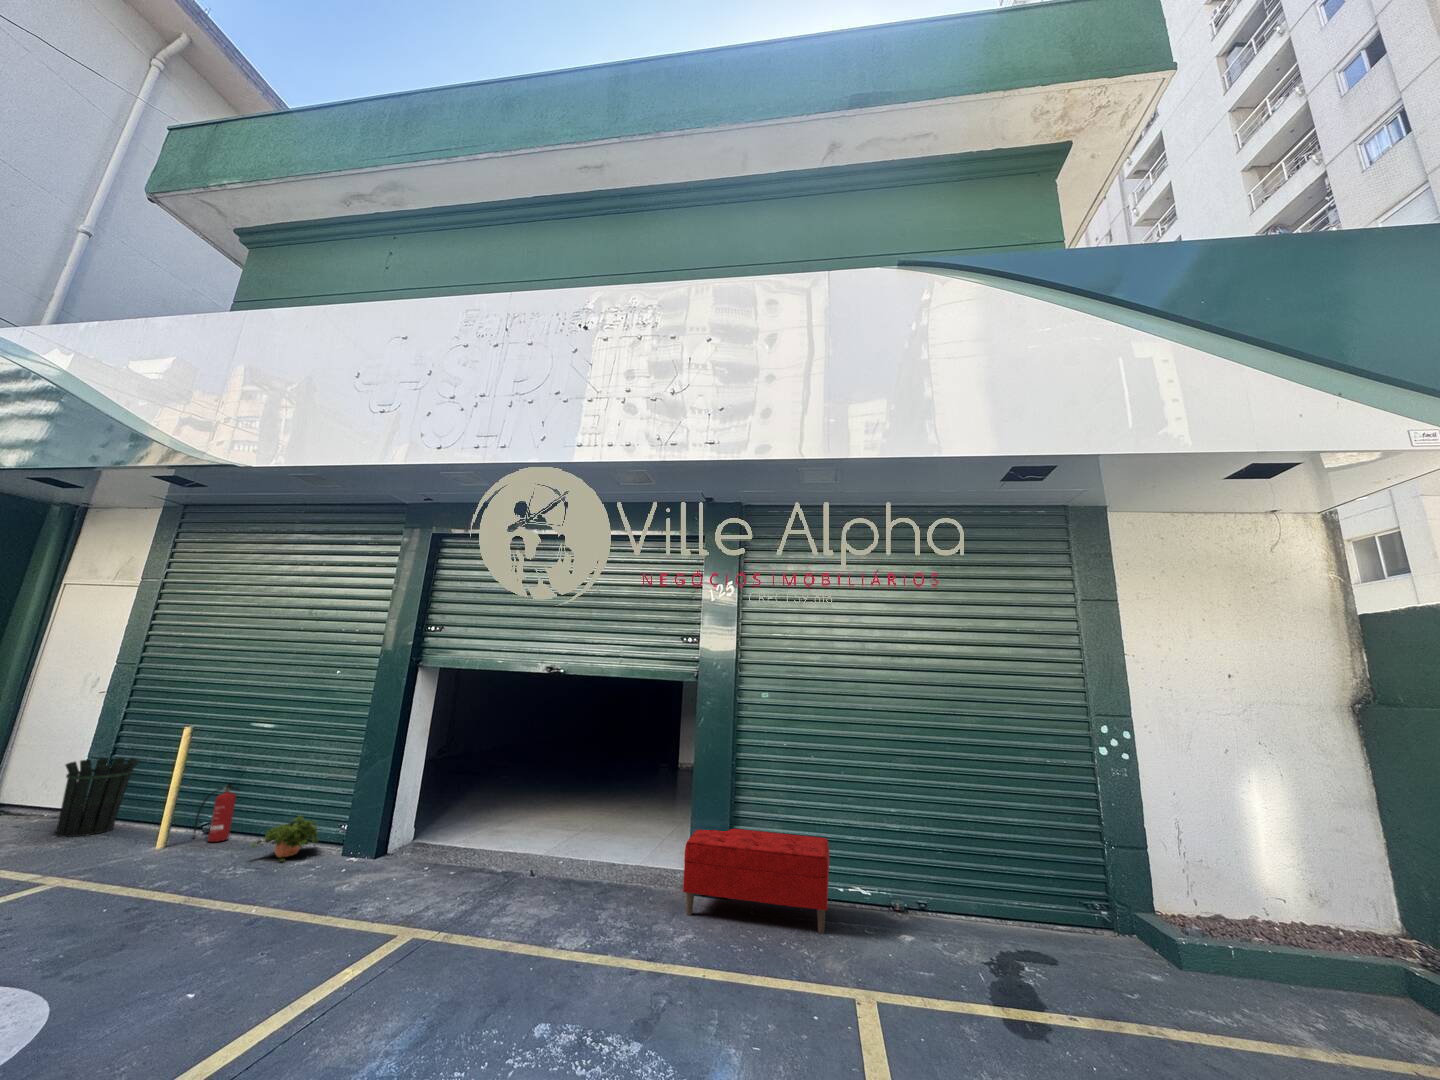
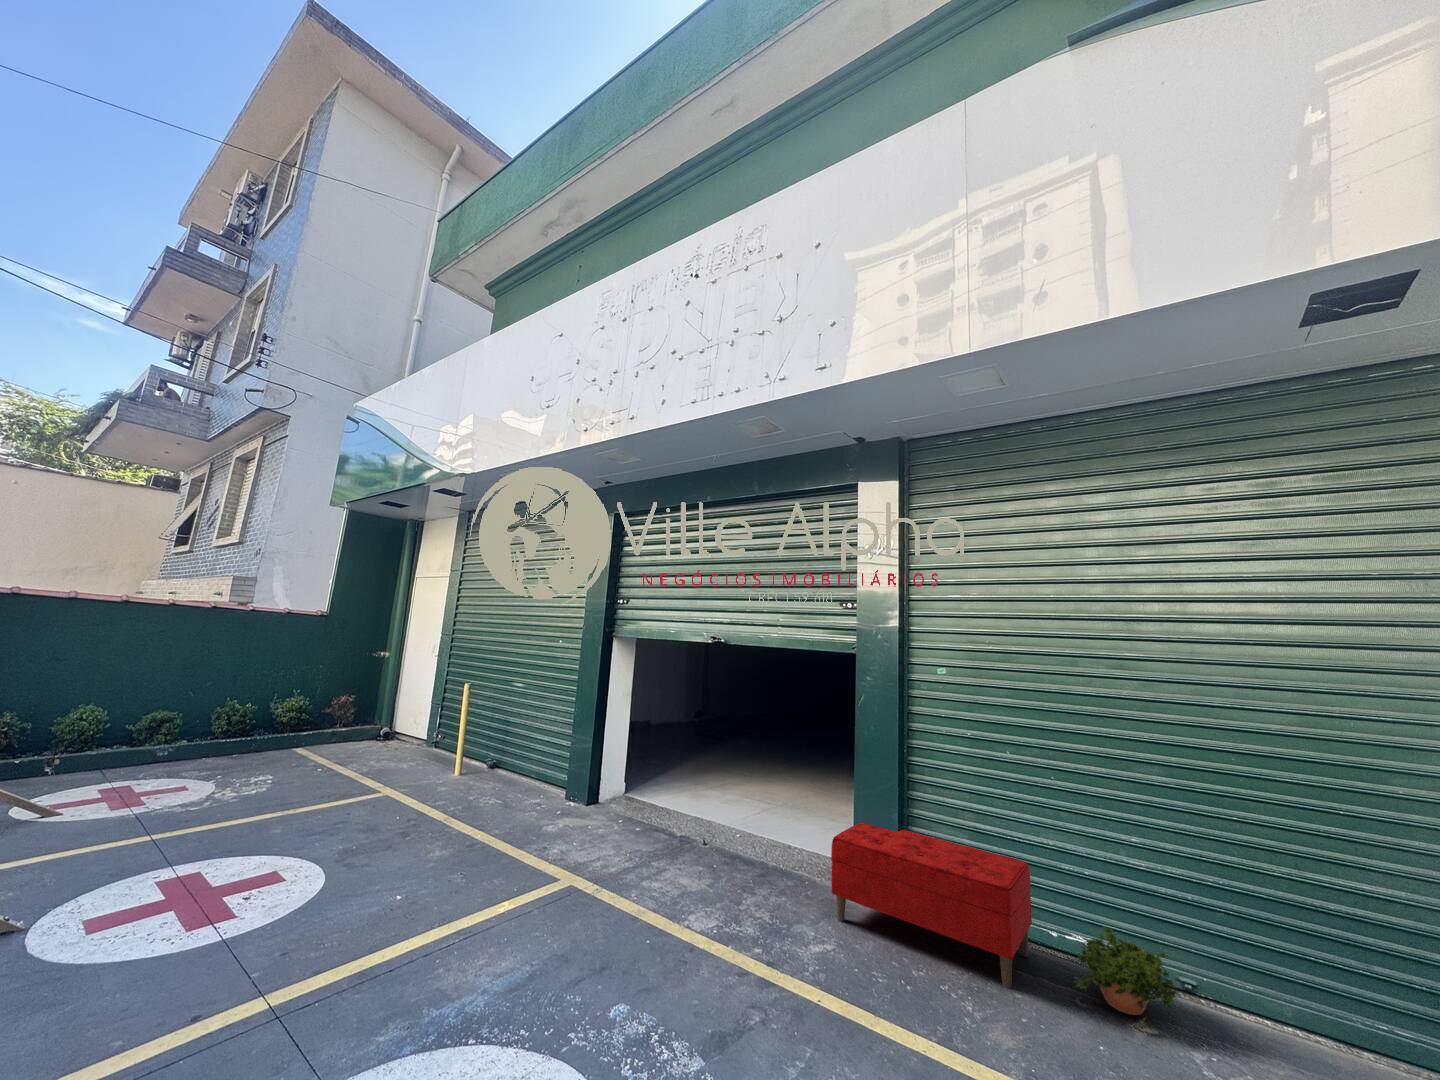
waste bin: present [54,758,140,837] -> none [413,705,456,760]
fire extinguisher: present [193,782,239,842] -> none [482,728,505,775]
potted plant: present [251,815,318,861] -> present [1075,928,1177,1030]

